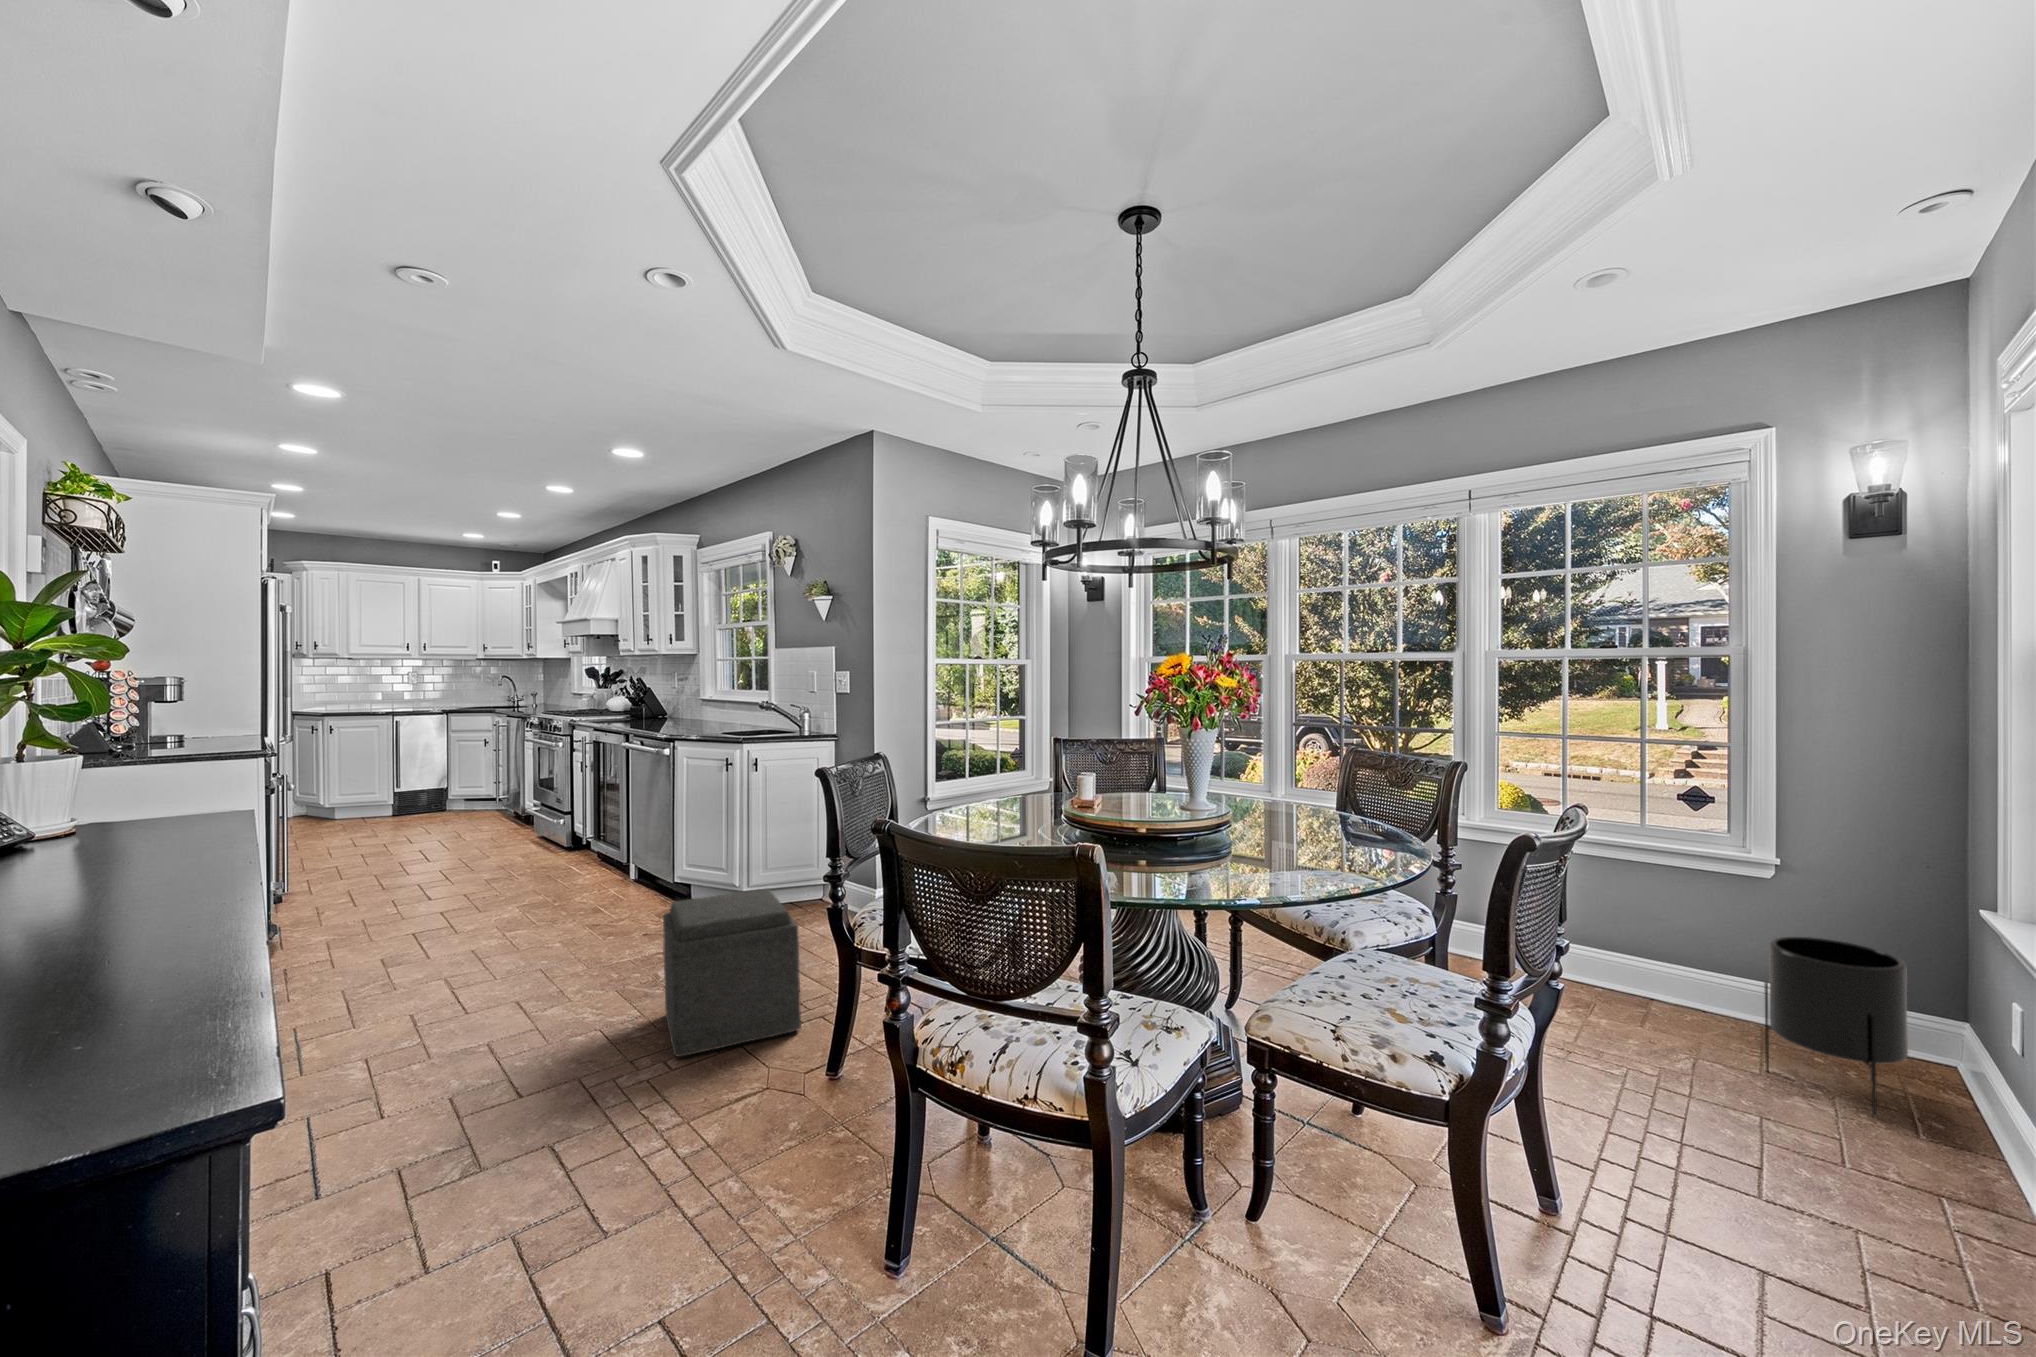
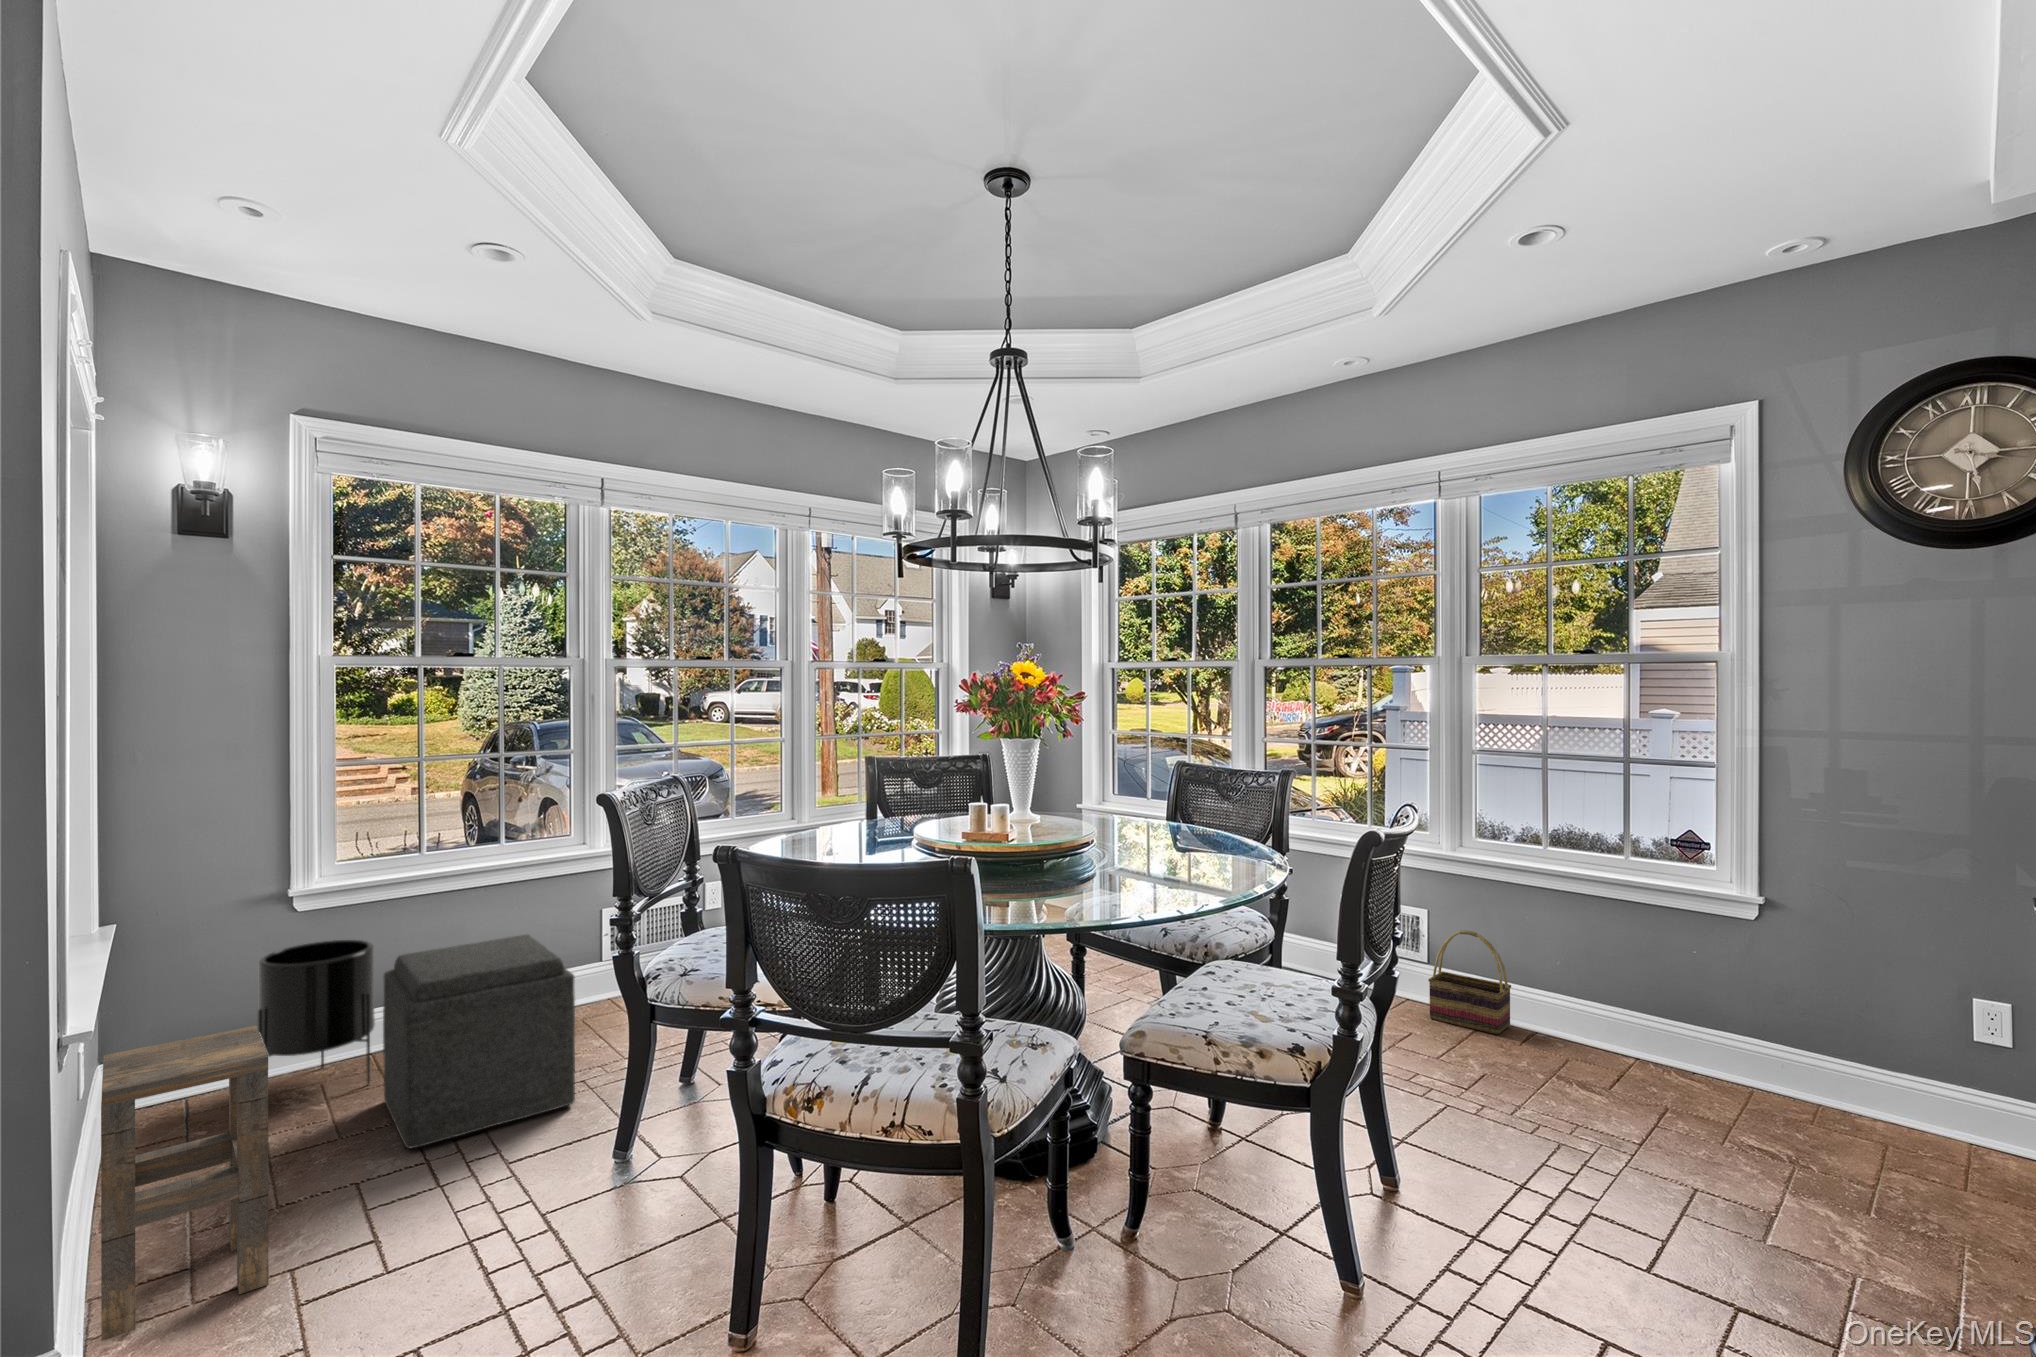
basket: none [1598,925,1697,1035] -> present [1428,930,1511,1035]
planter: present [1765,937,1908,1117] -> present [258,940,375,1085]
side table: none [448,957,566,1191] -> present [101,1026,269,1341]

